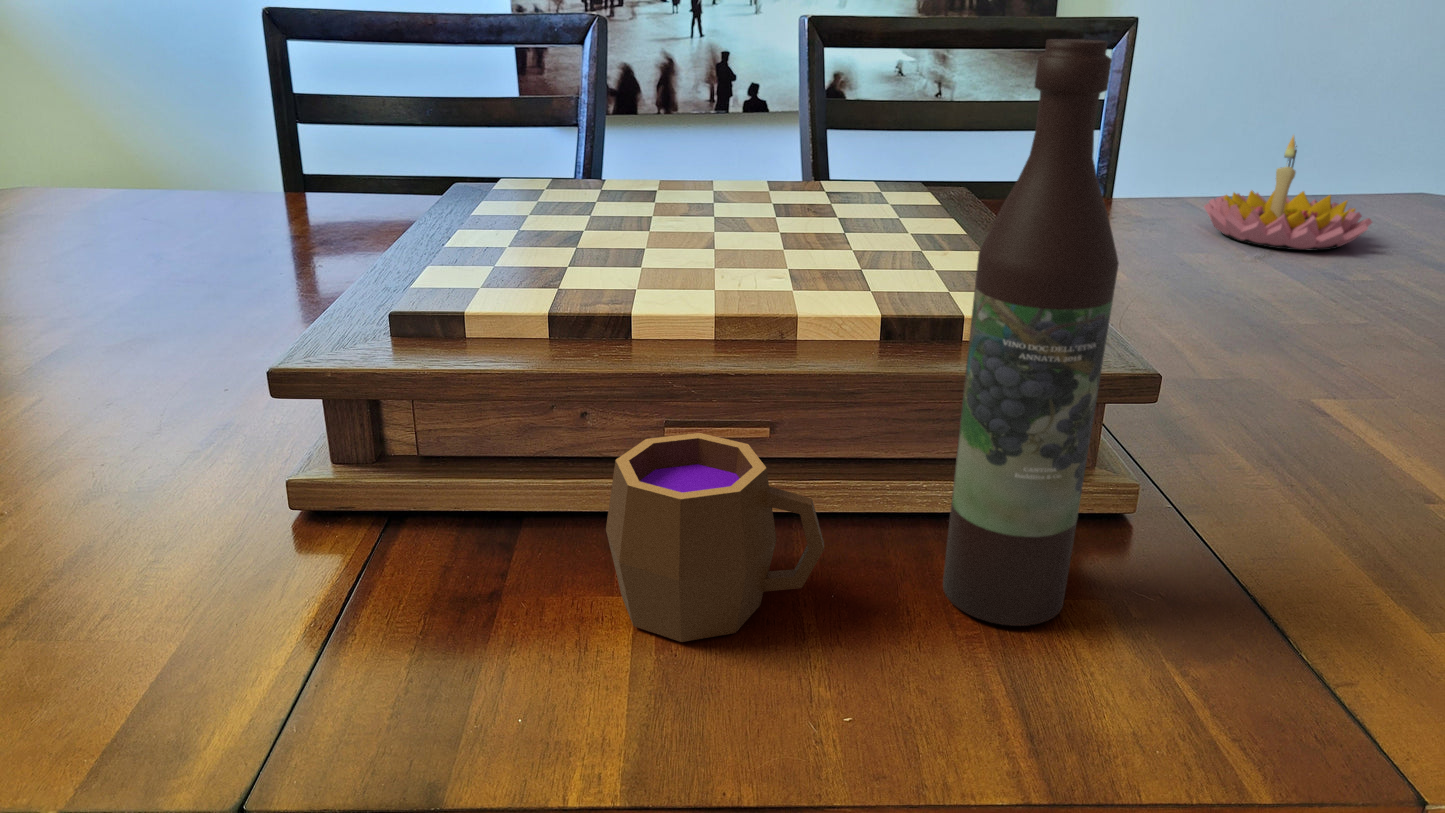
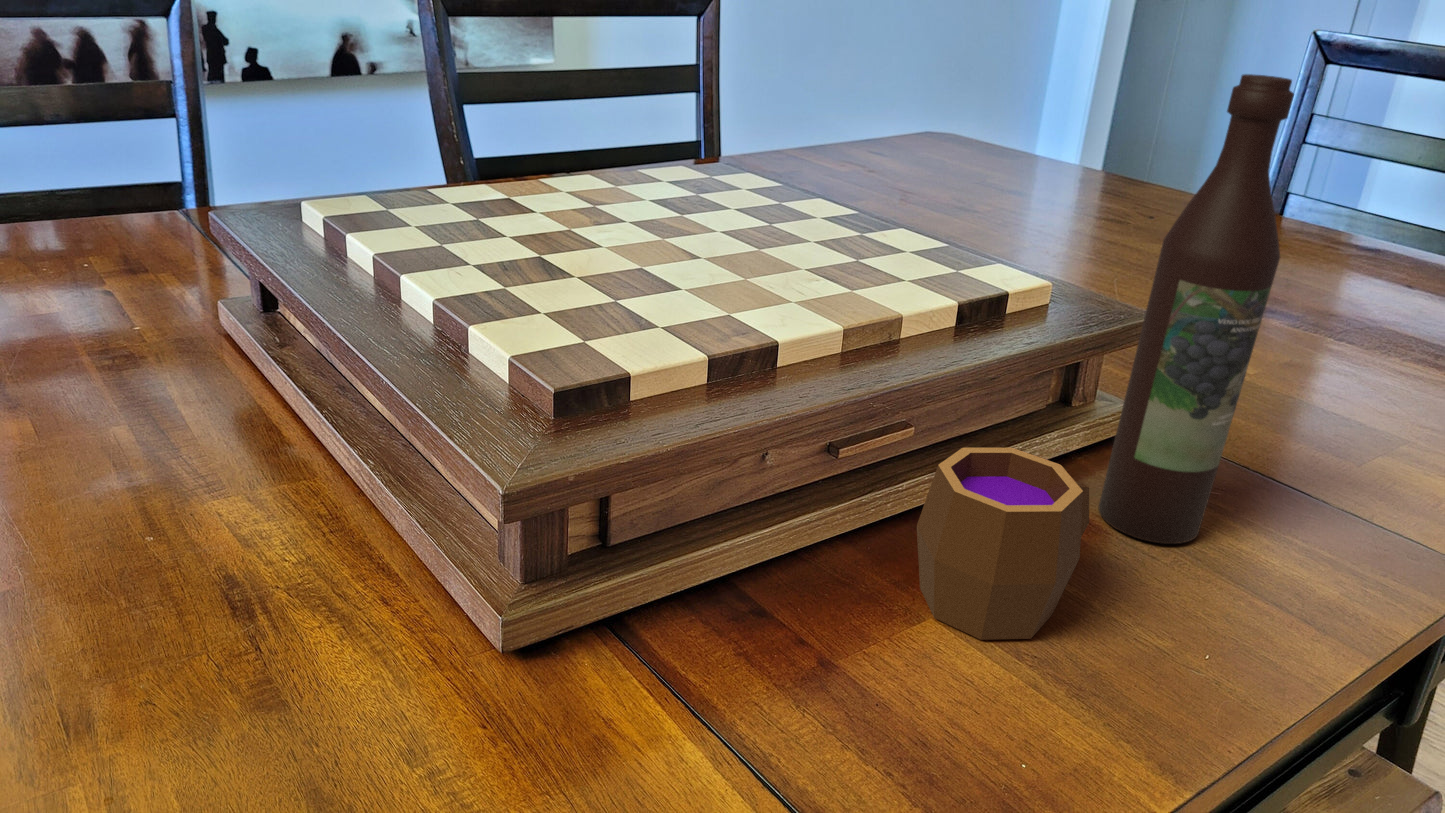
candle holder: present [1204,136,1372,250] -> none [854,98,981,193]

